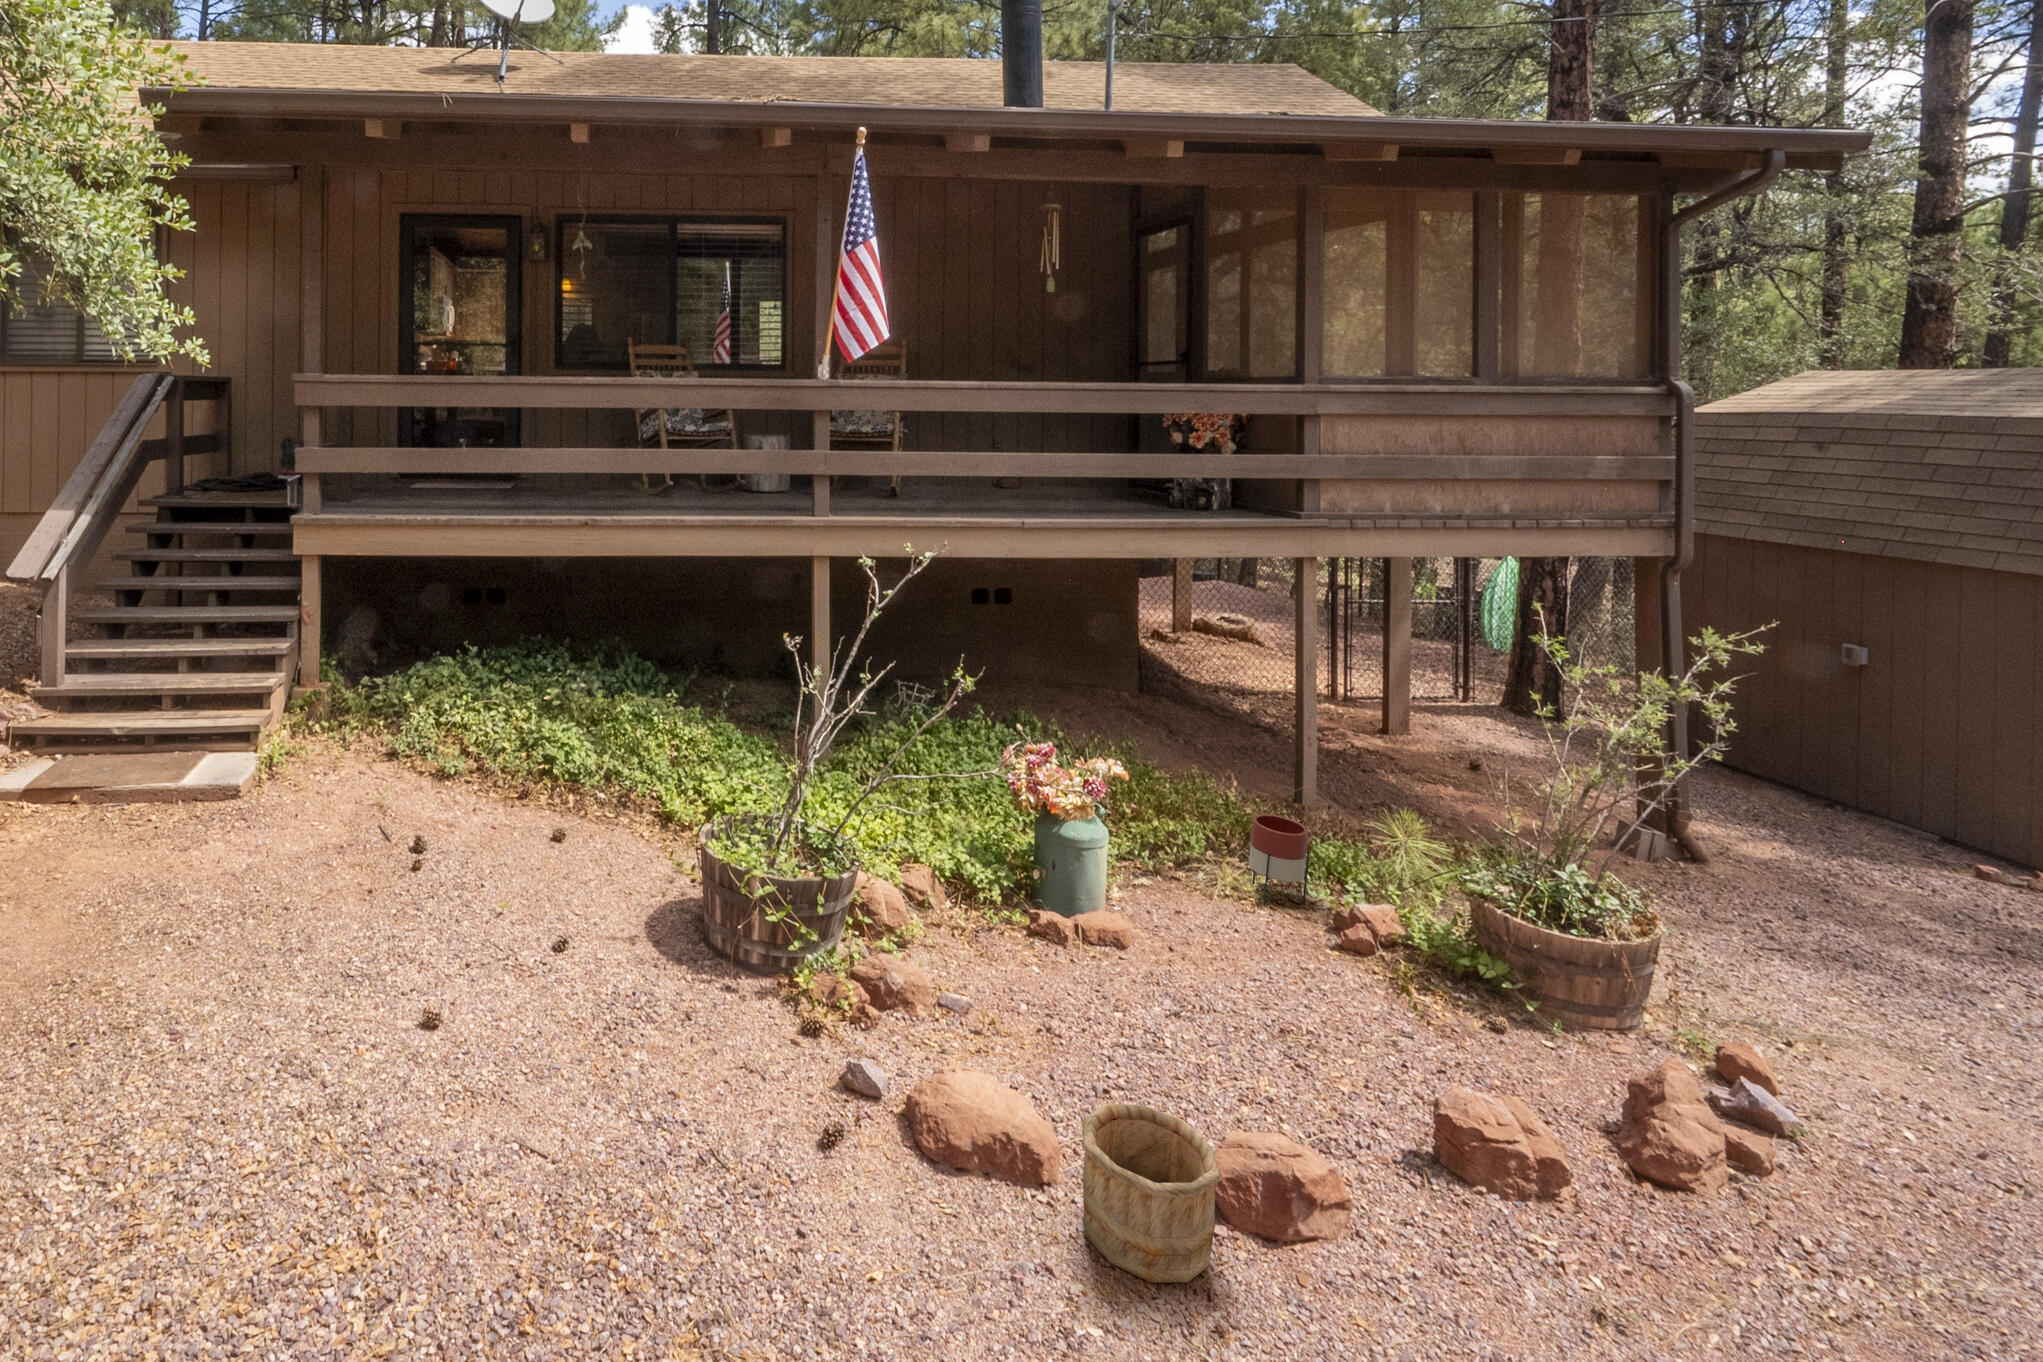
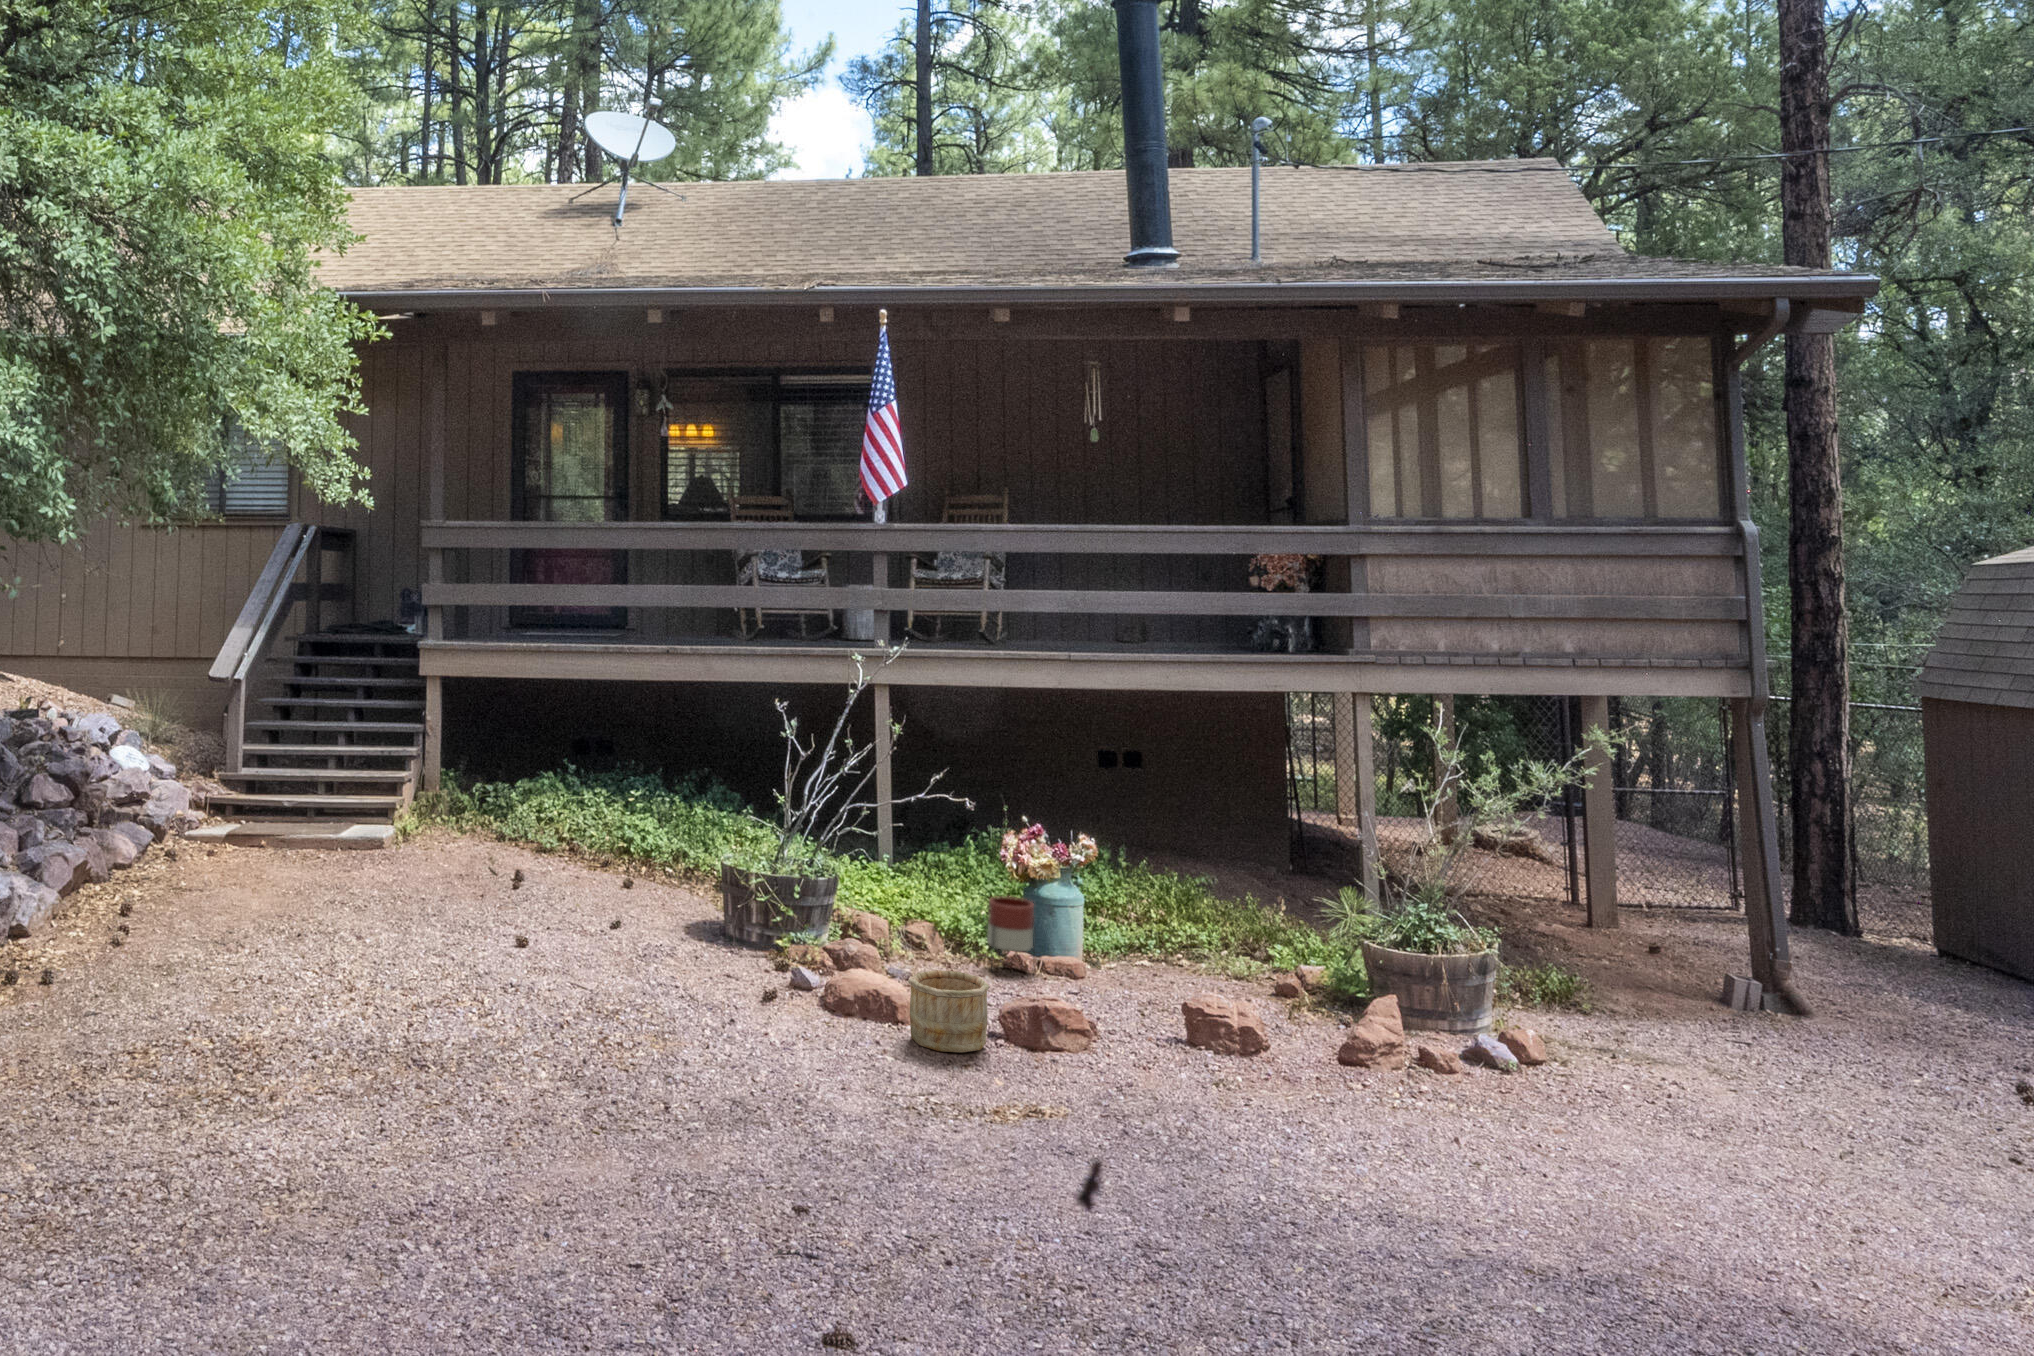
planter: present [1249,814,1309,906] -> present [987,896,1036,952]

